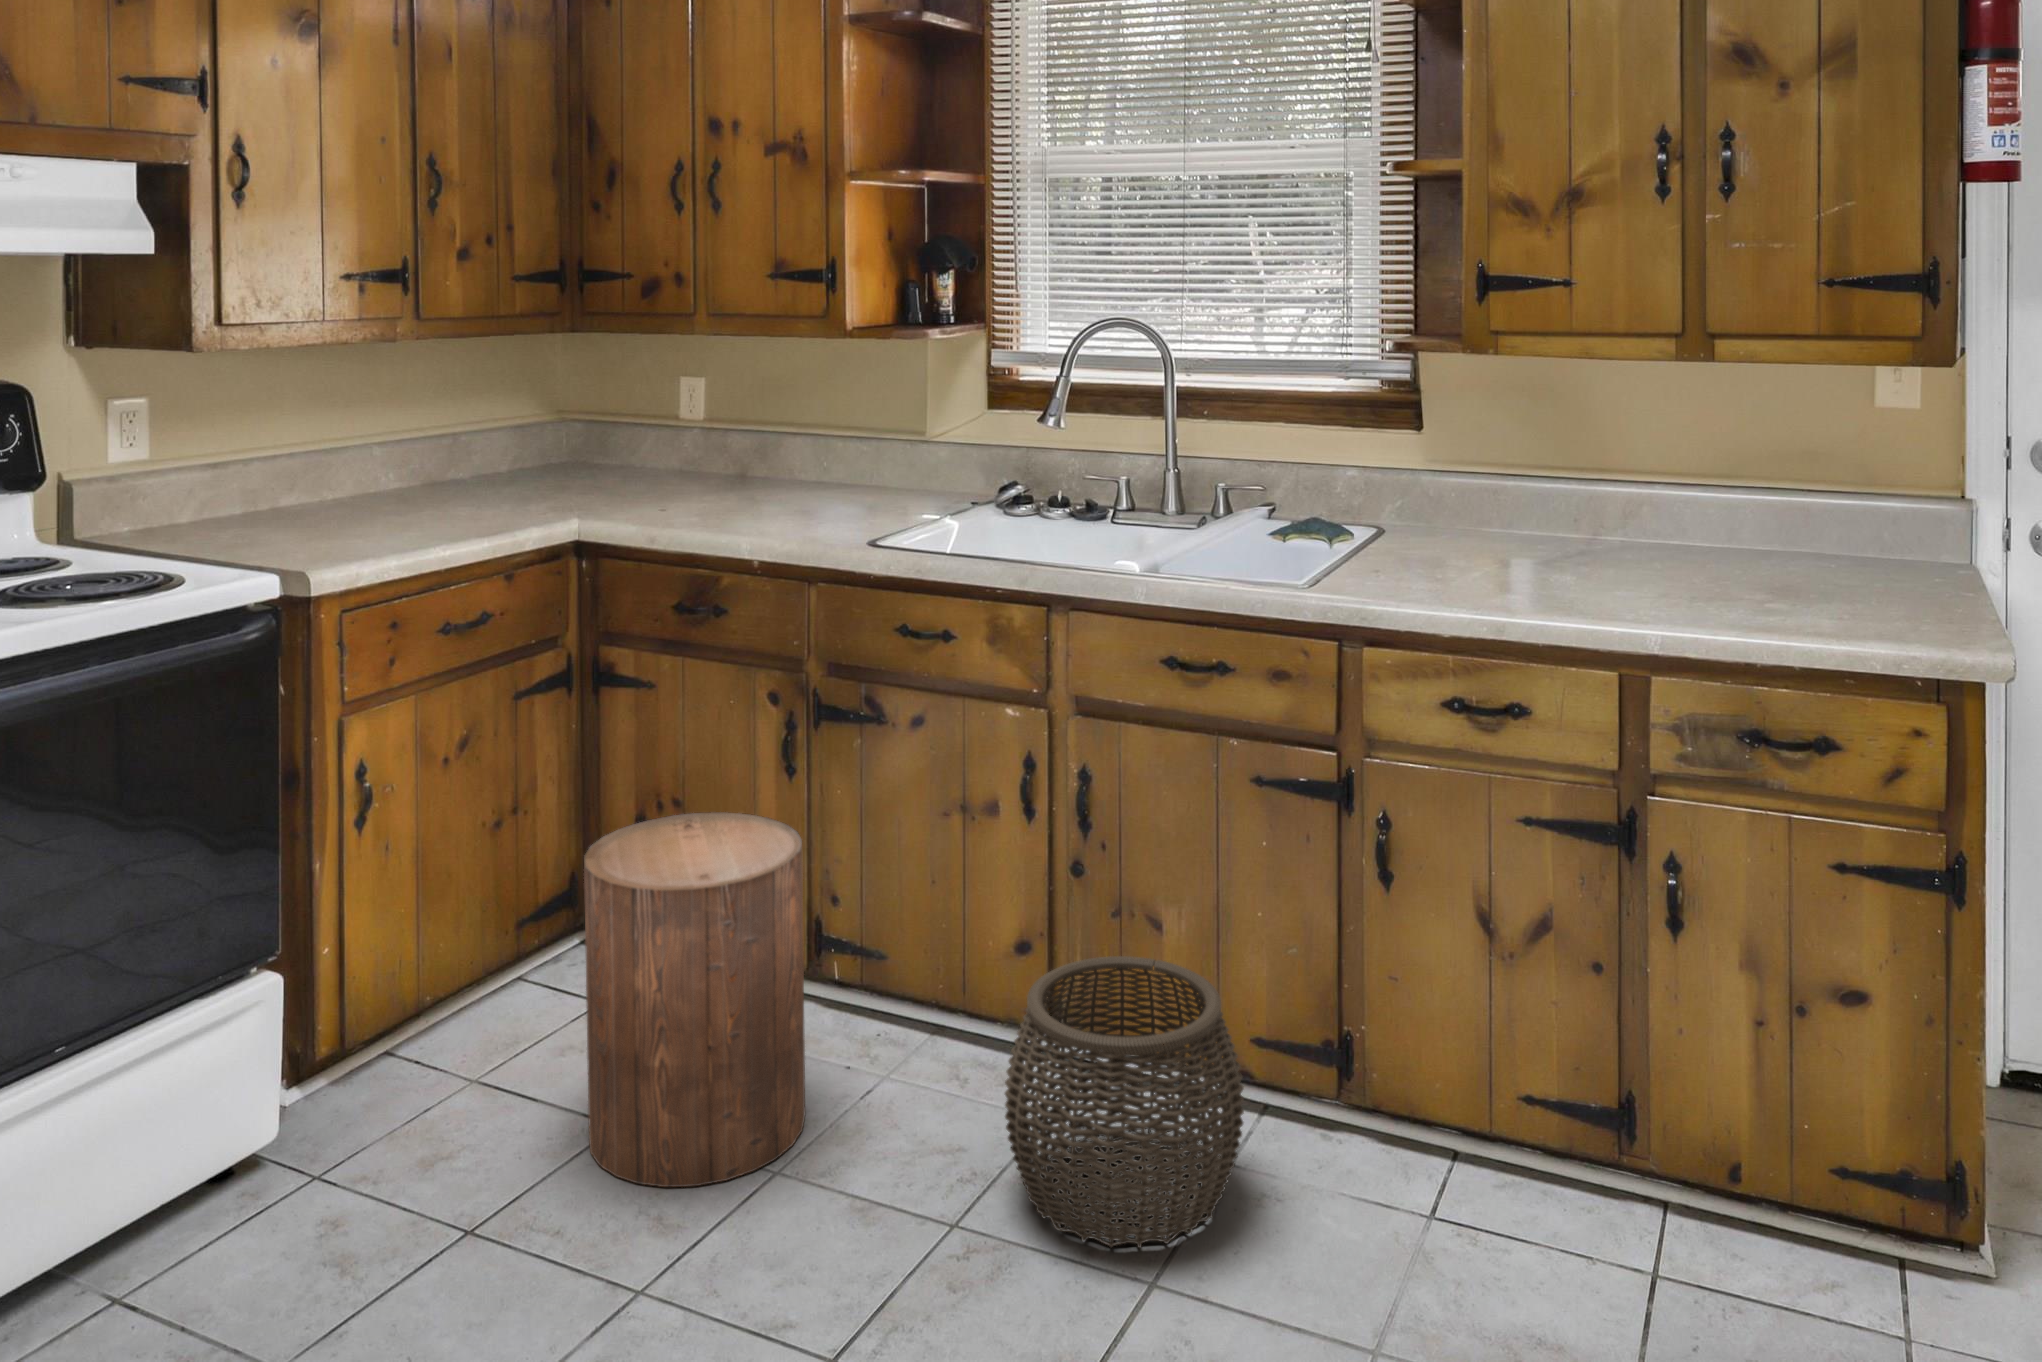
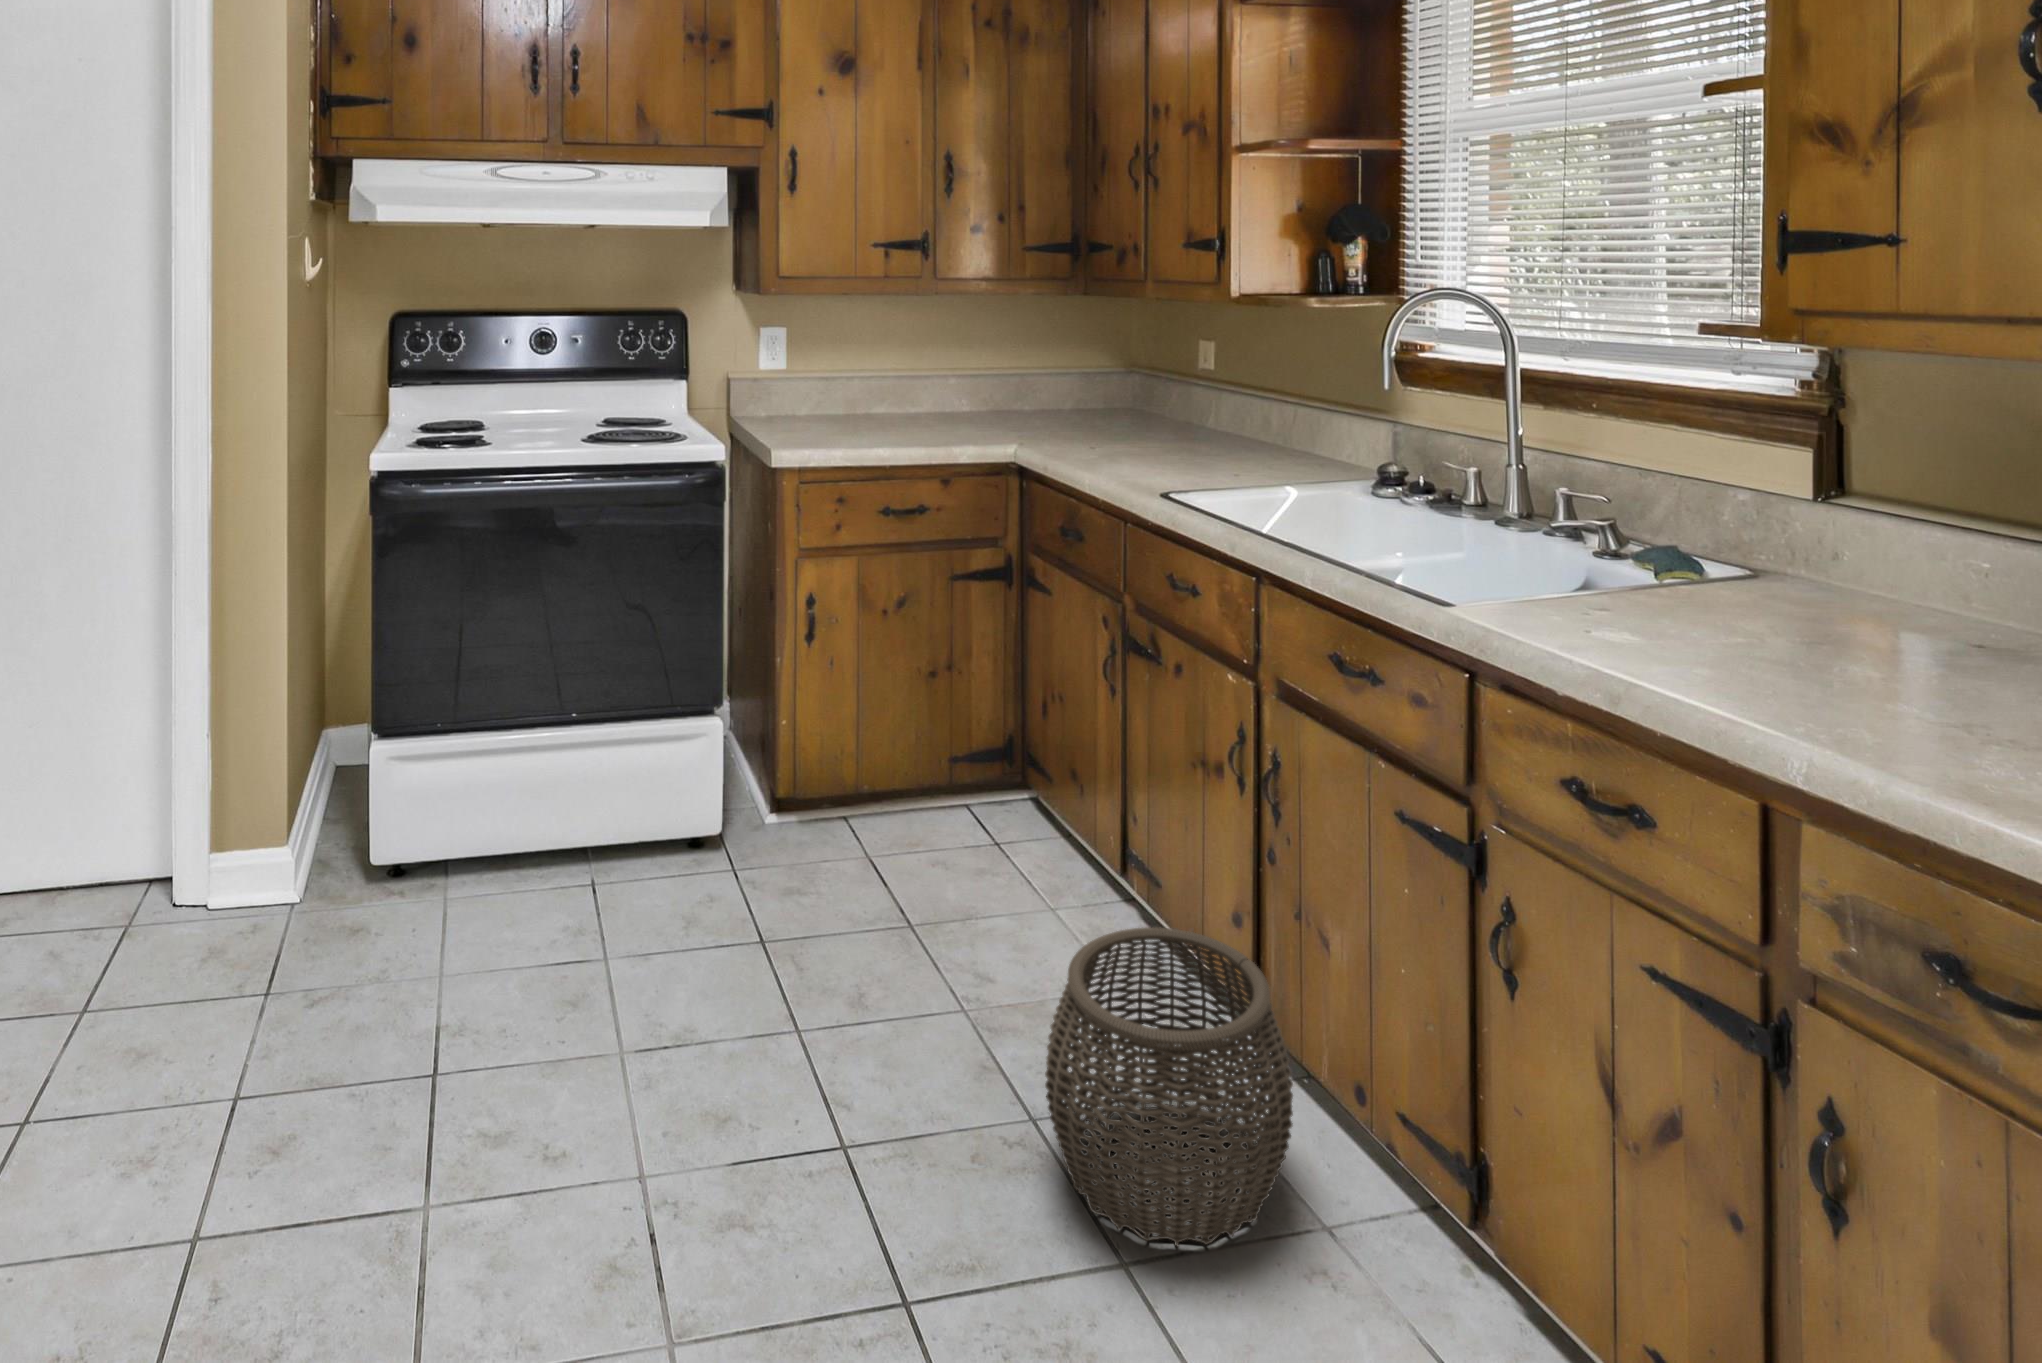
stool: present [584,812,805,1187] -> none [842,689,1020,999]

